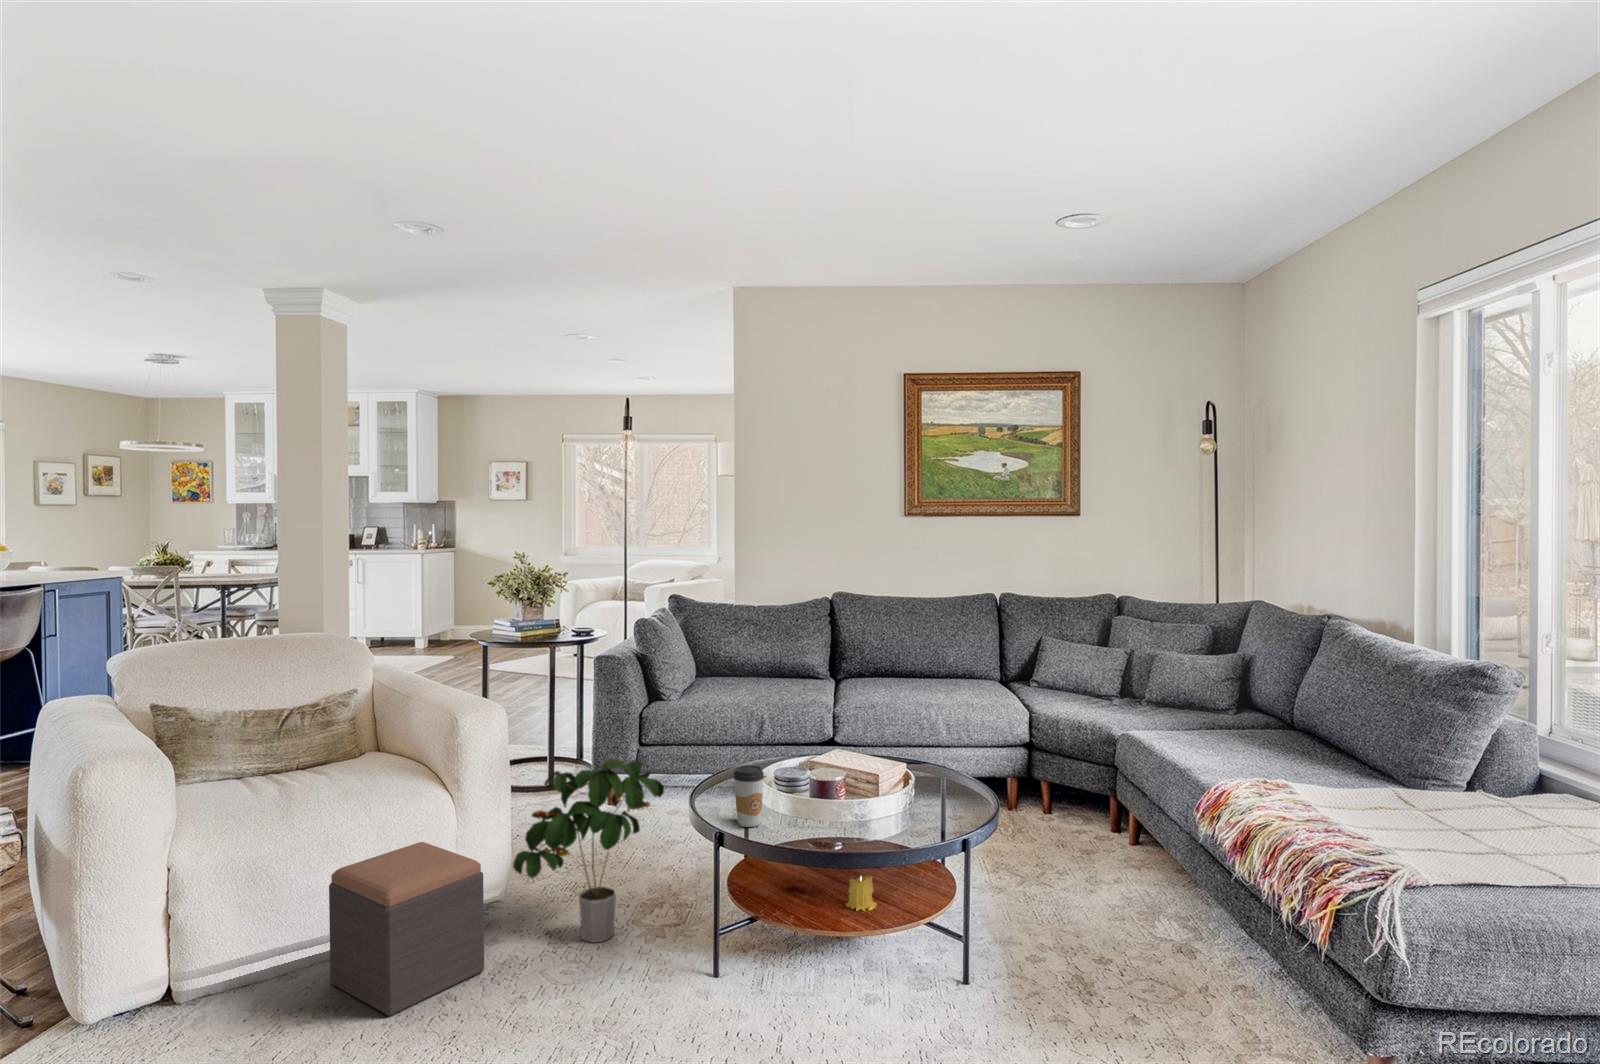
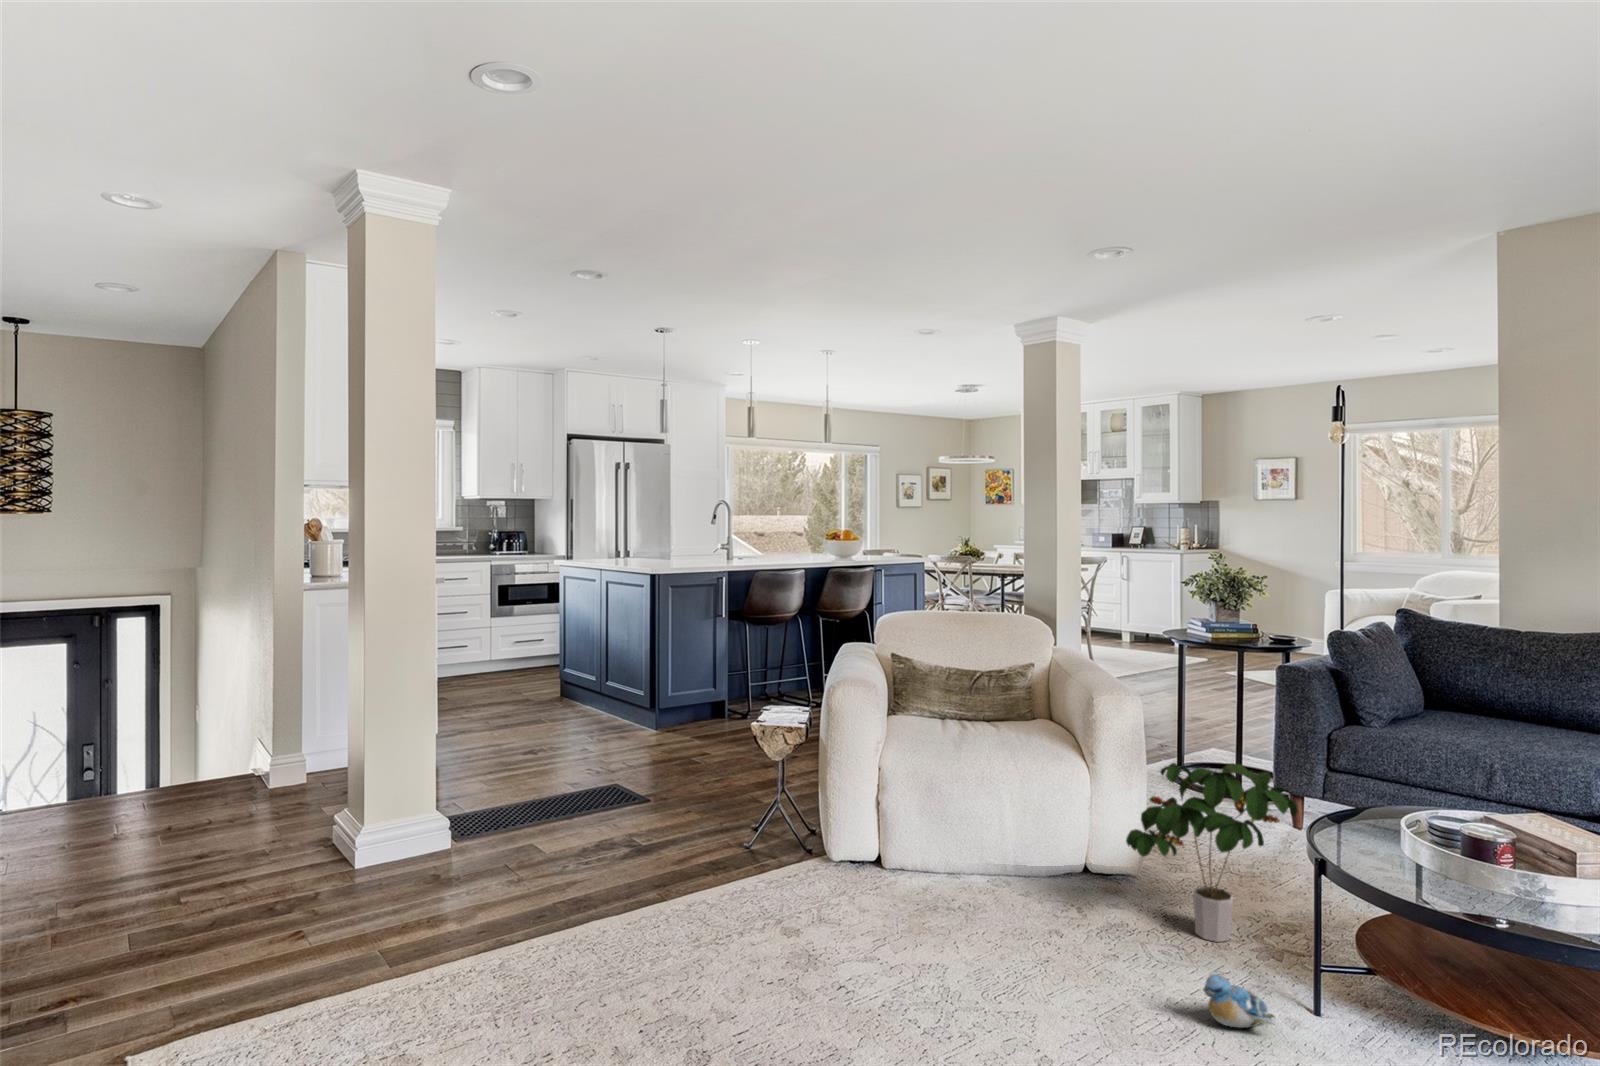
coffee cup: present [734,765,764,827] -> none [1354,799,1395,869]
footstool: present [329,842,484,1016] -> none [978,799,1096,930]
candle: present [845,875,877,911] -> none [1501,967,1552,1017]
plush toy: none [632,974,696,1022] -> present [1203,974,1276,1028]

